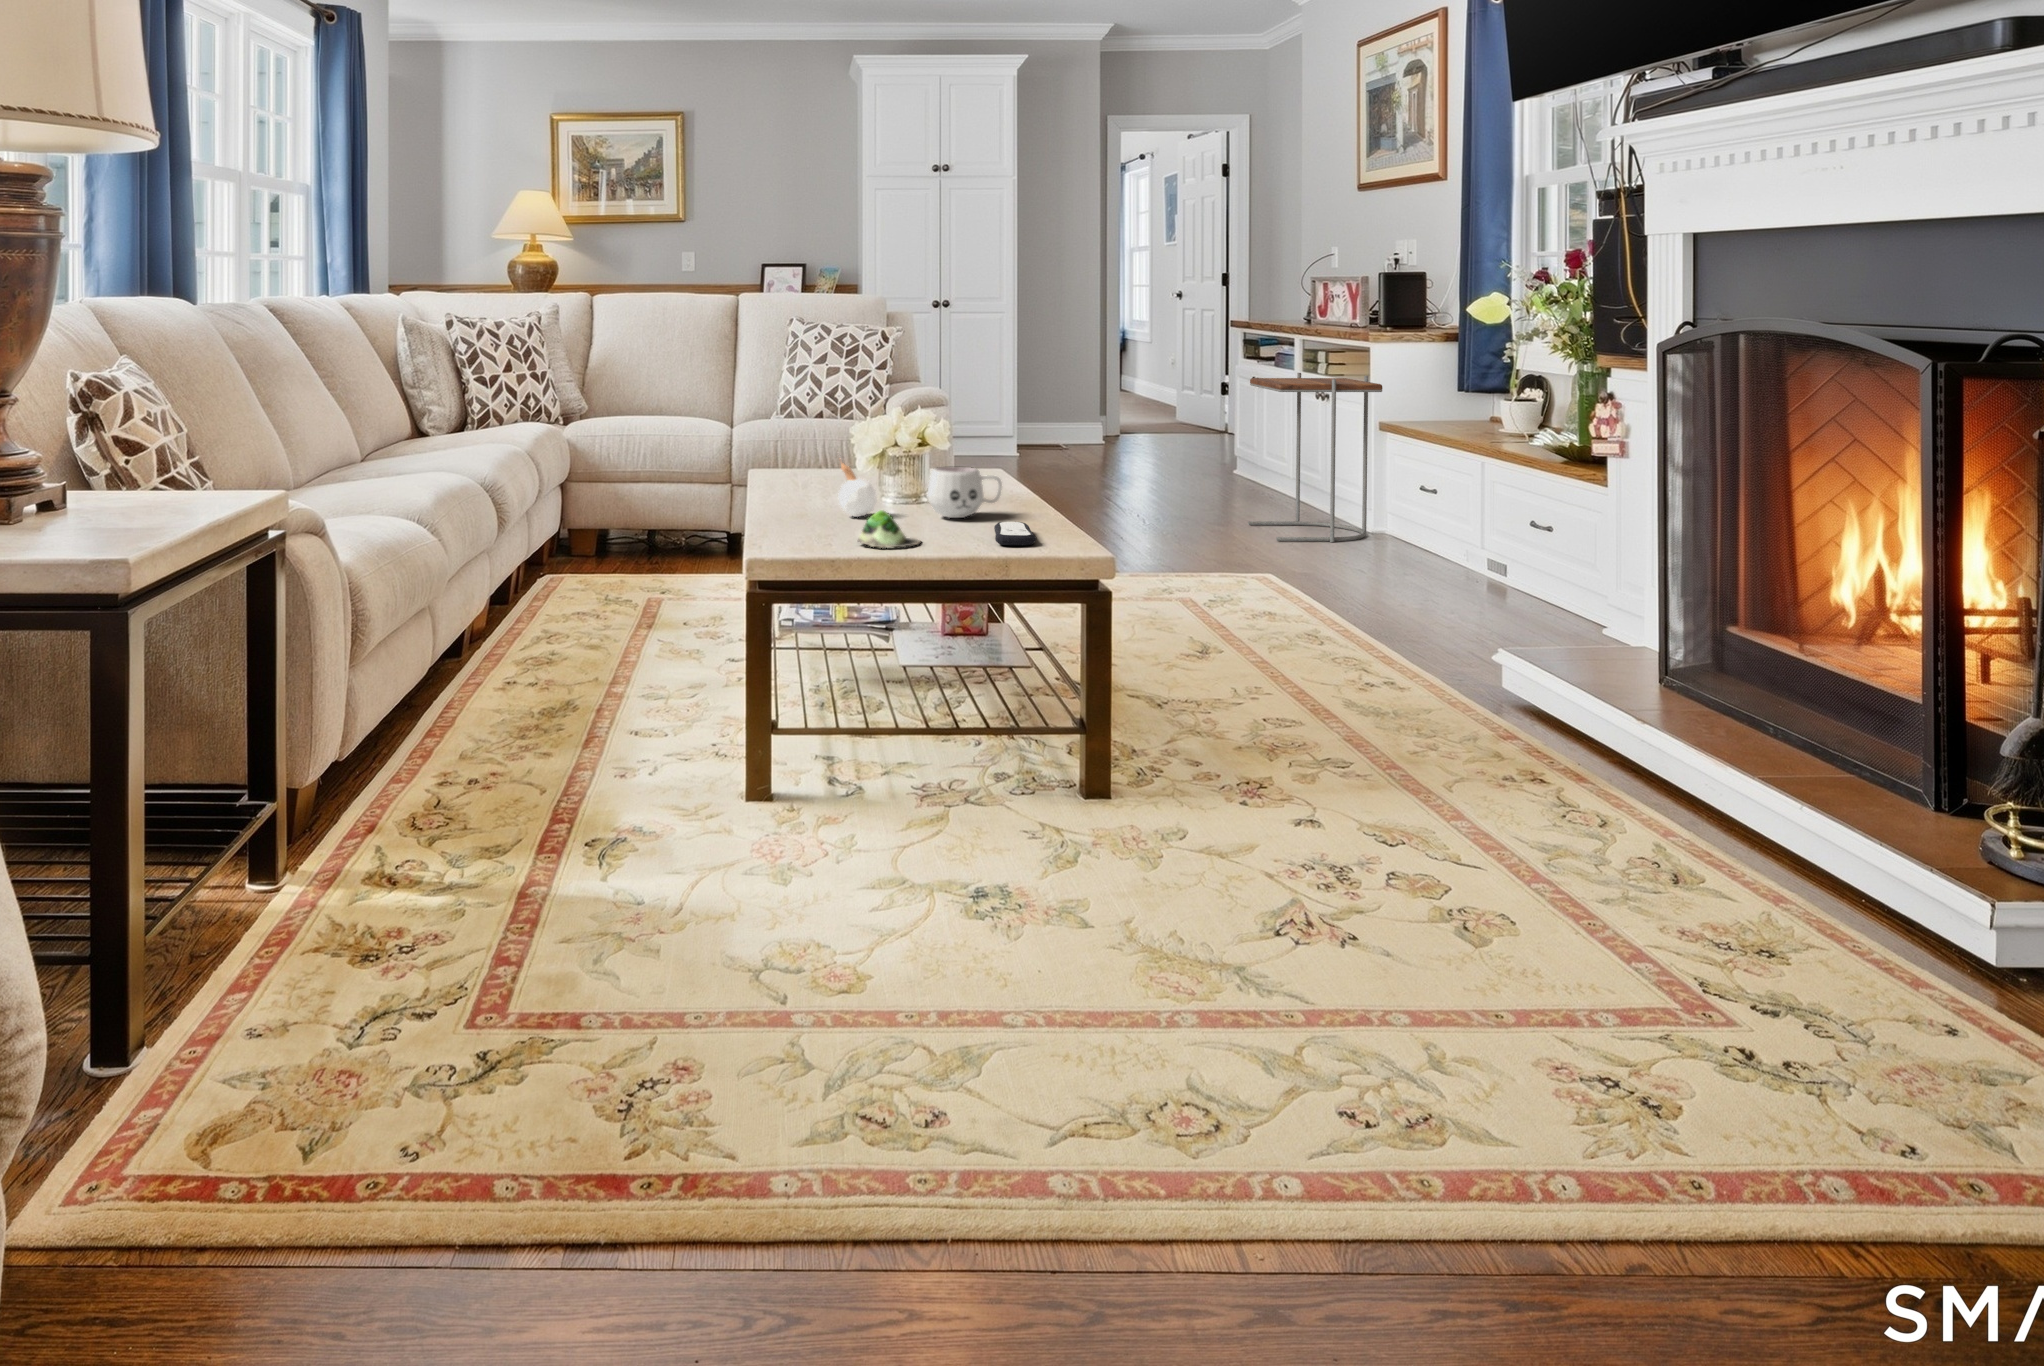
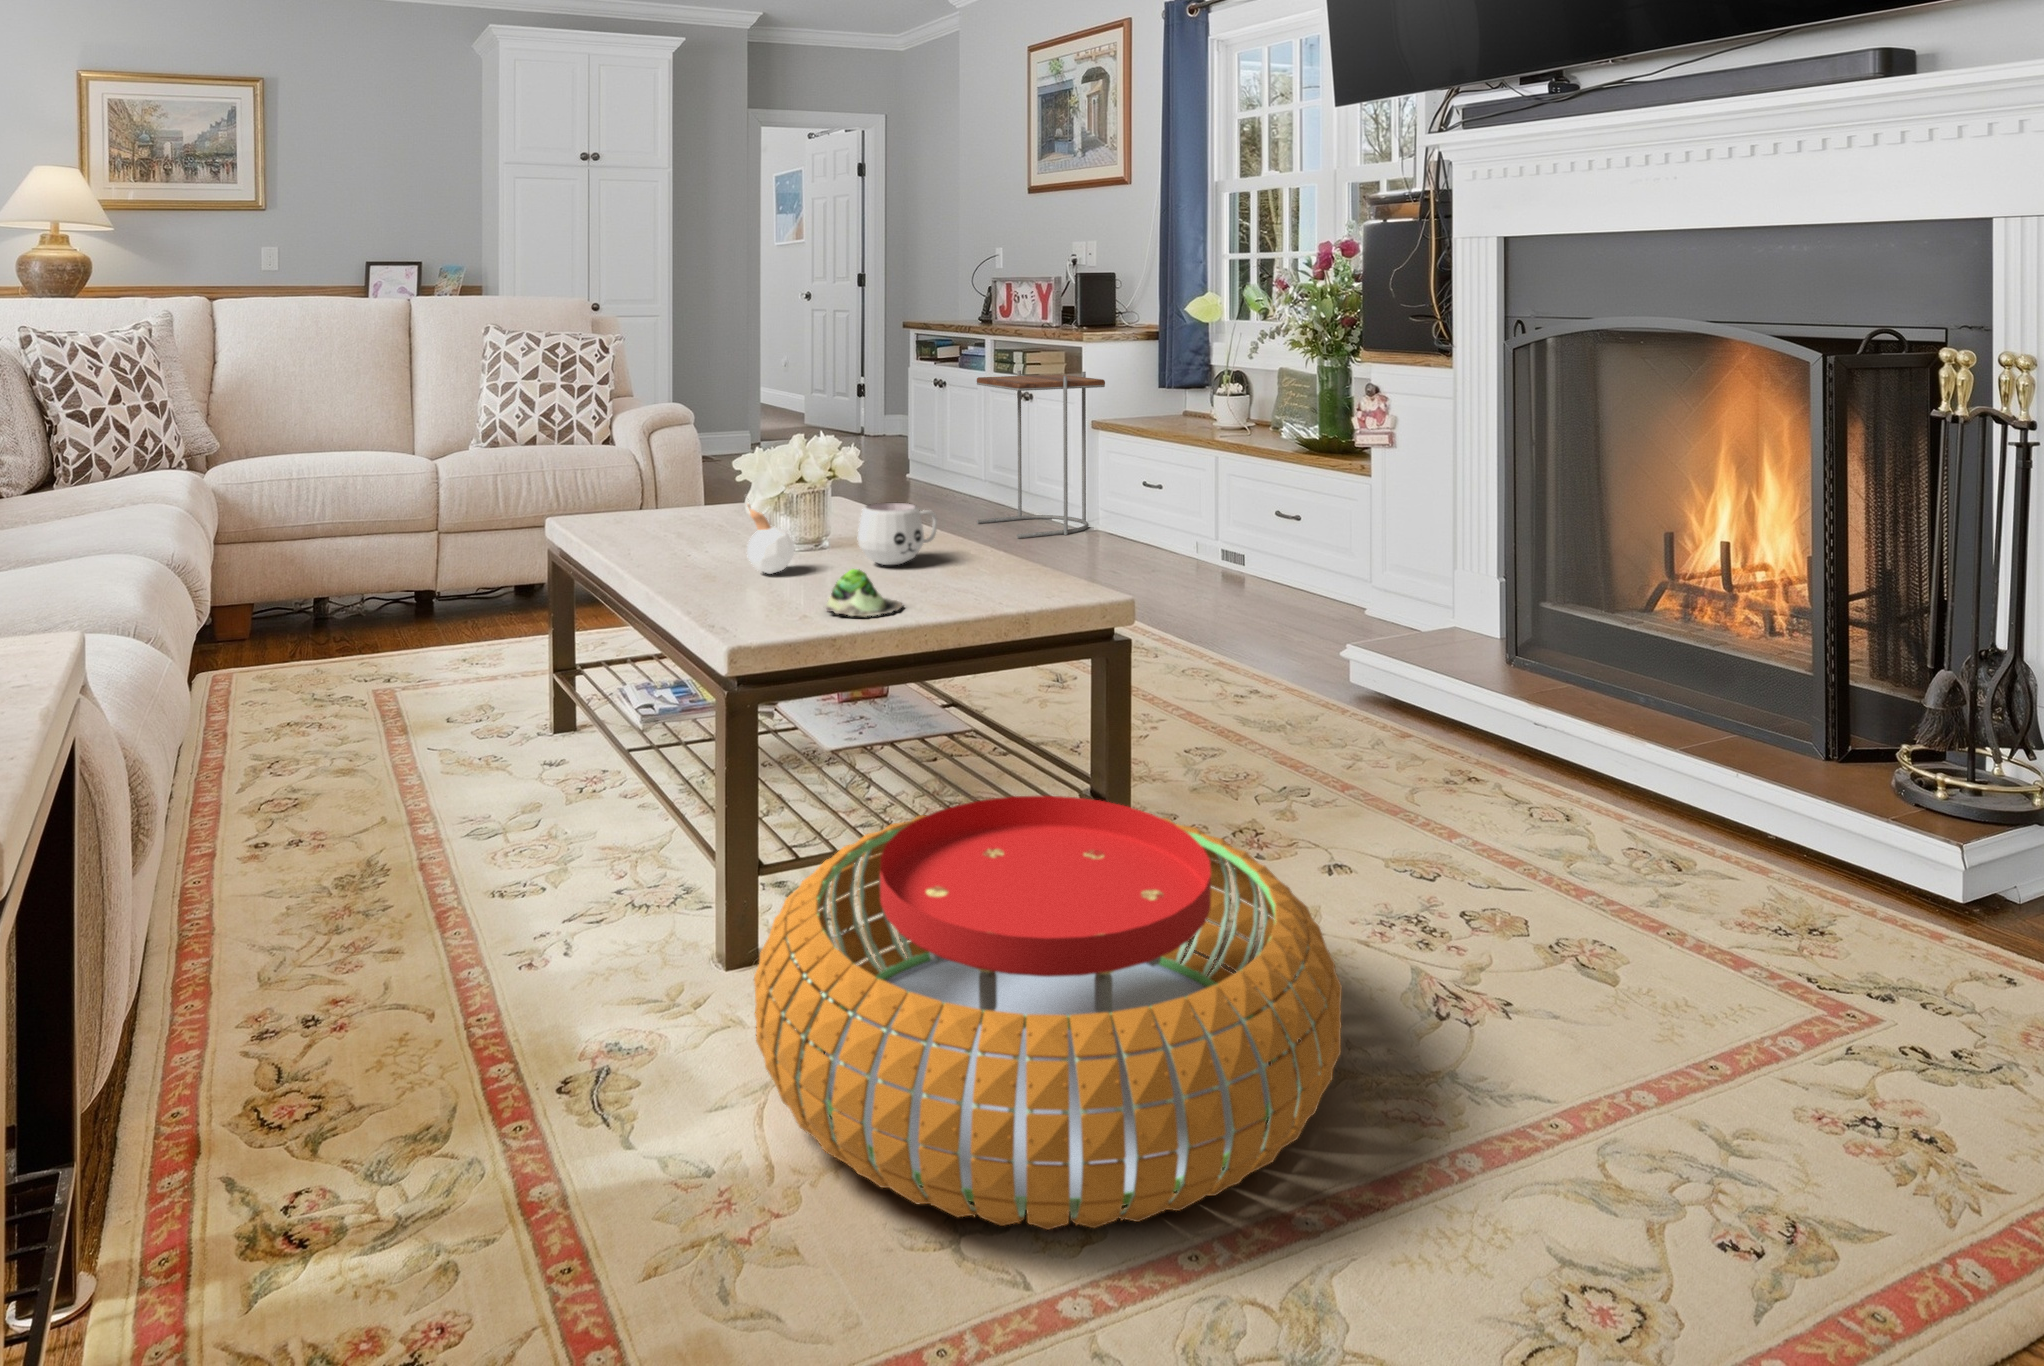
remote control: present [994,522,1036,545] -> none [967,565,1037,597]
pouf: none [698,694,1156,983] -> present [754,796,1342,1230]

